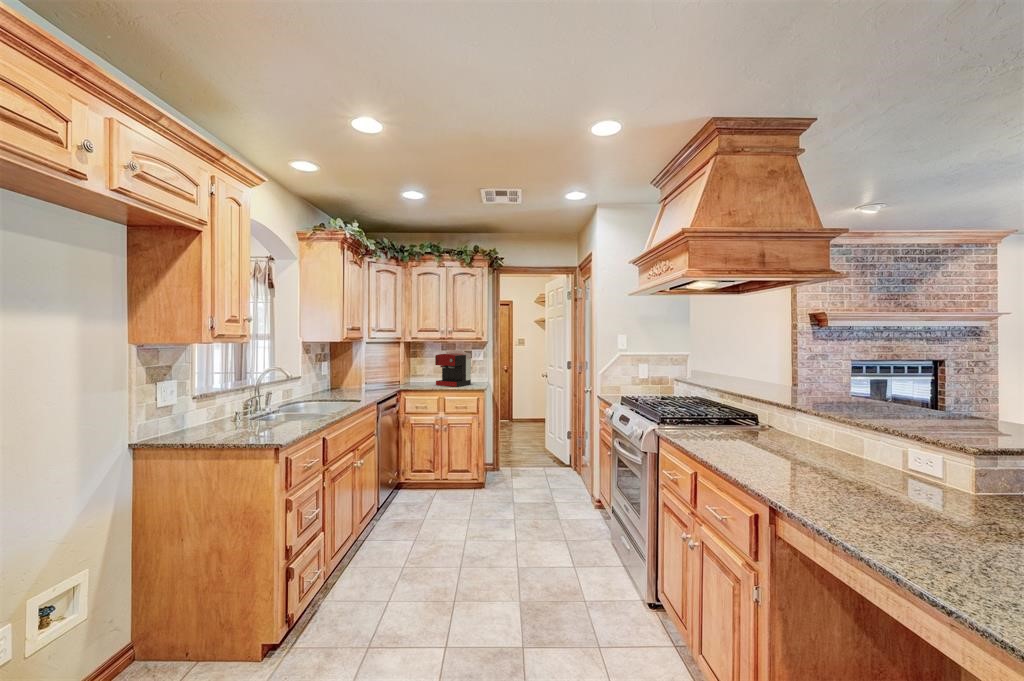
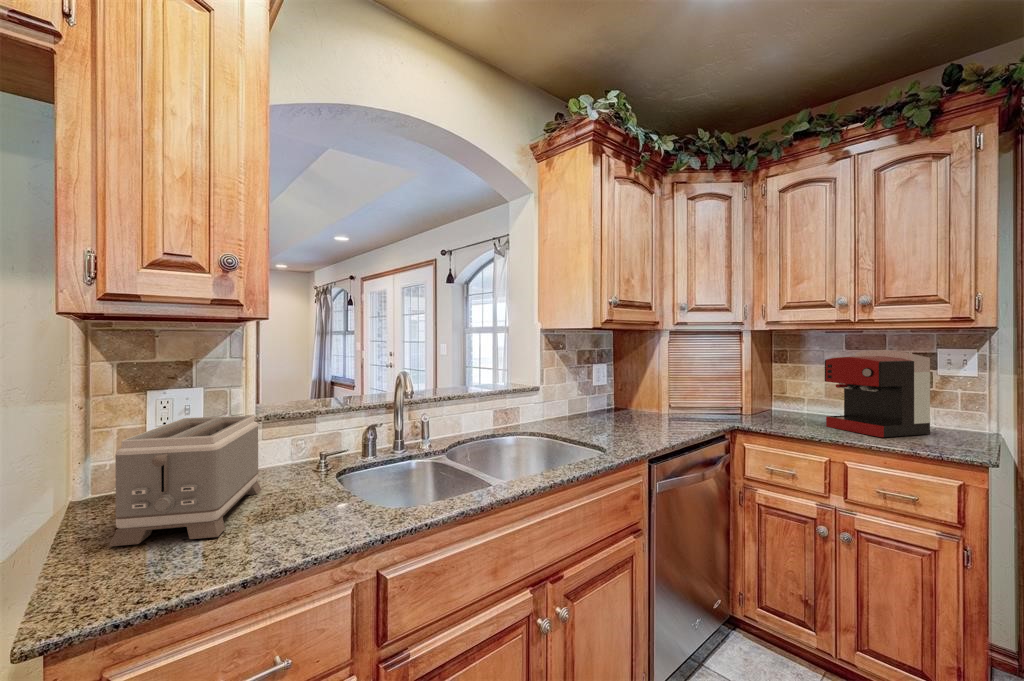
toaster: none [186,390,258,440] -> present [109,416,262,547]

